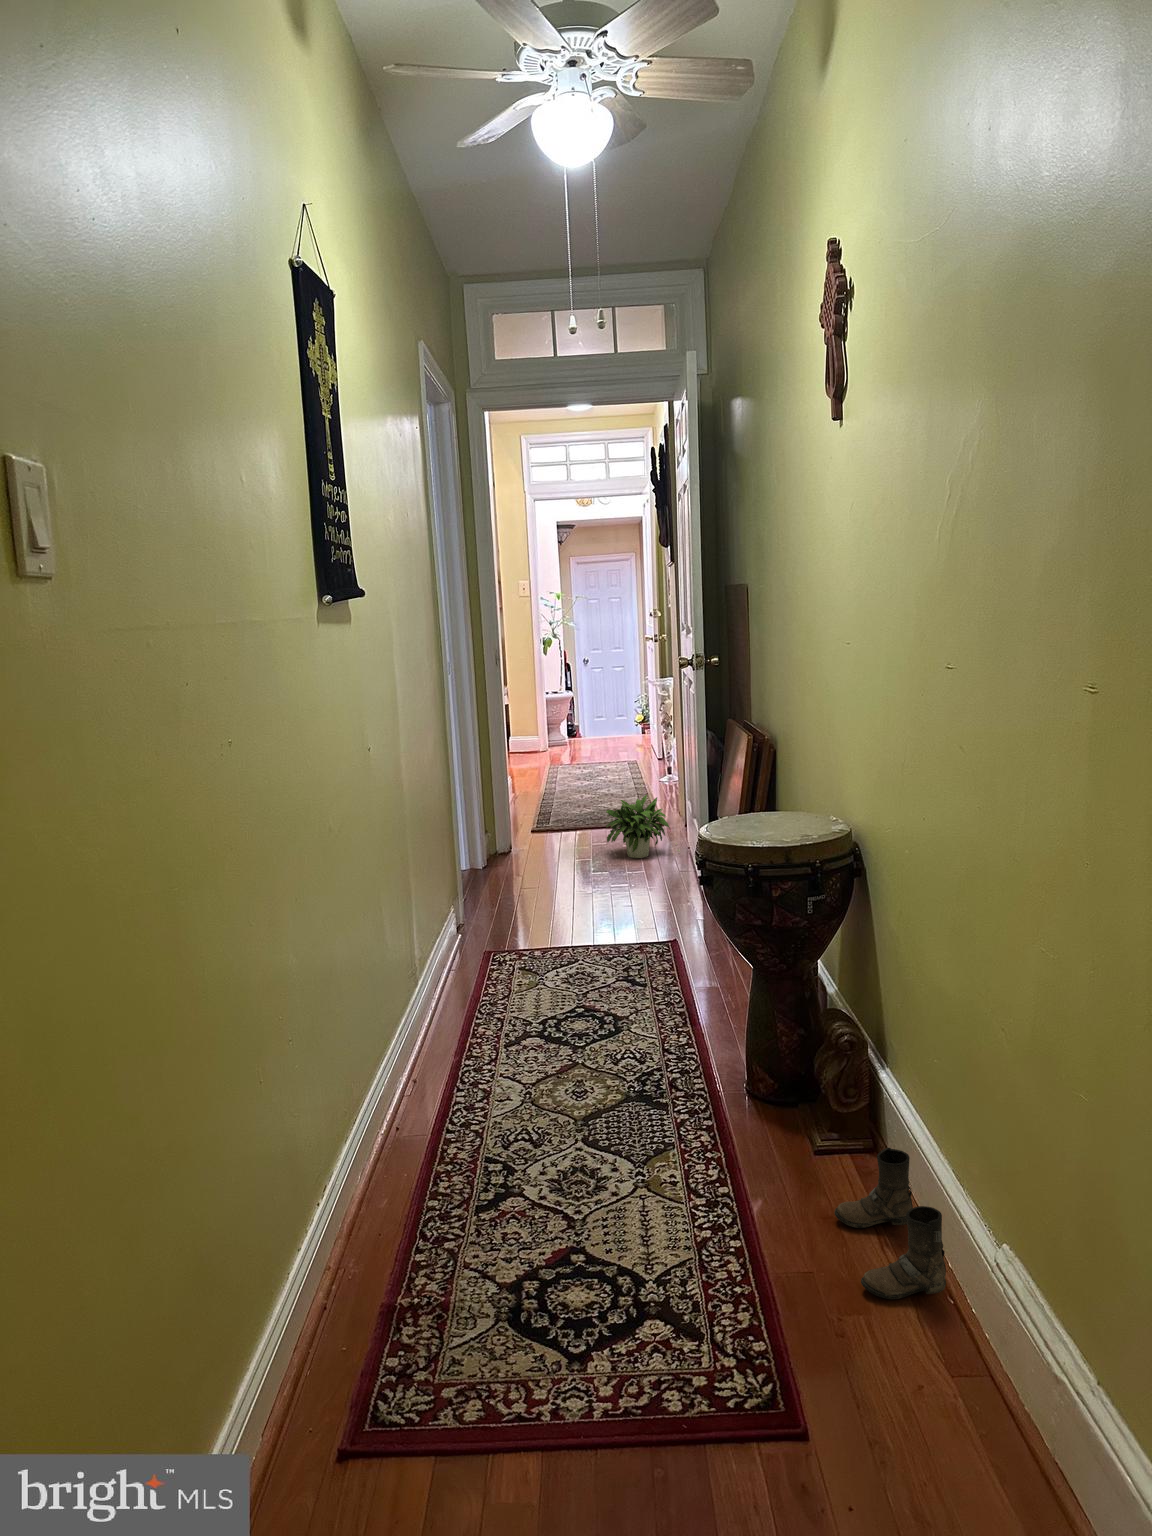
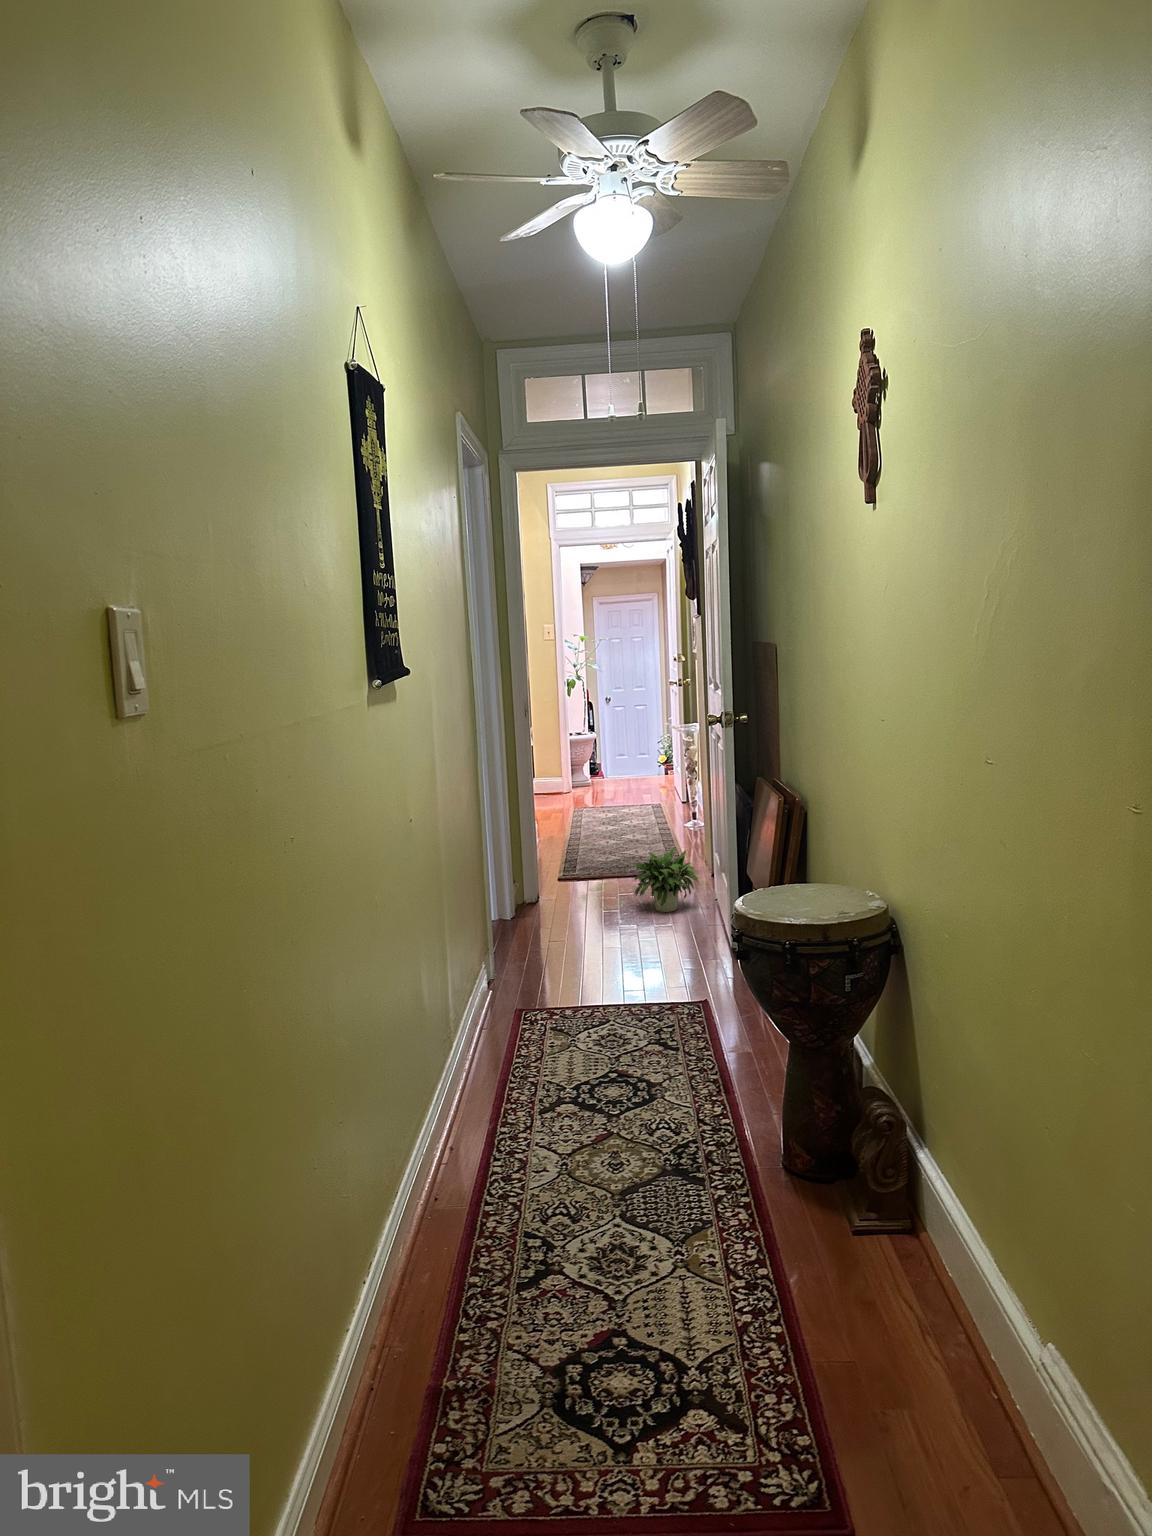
boots: present [834,1148,946,1299] -> none [875,1234,988,1392]

